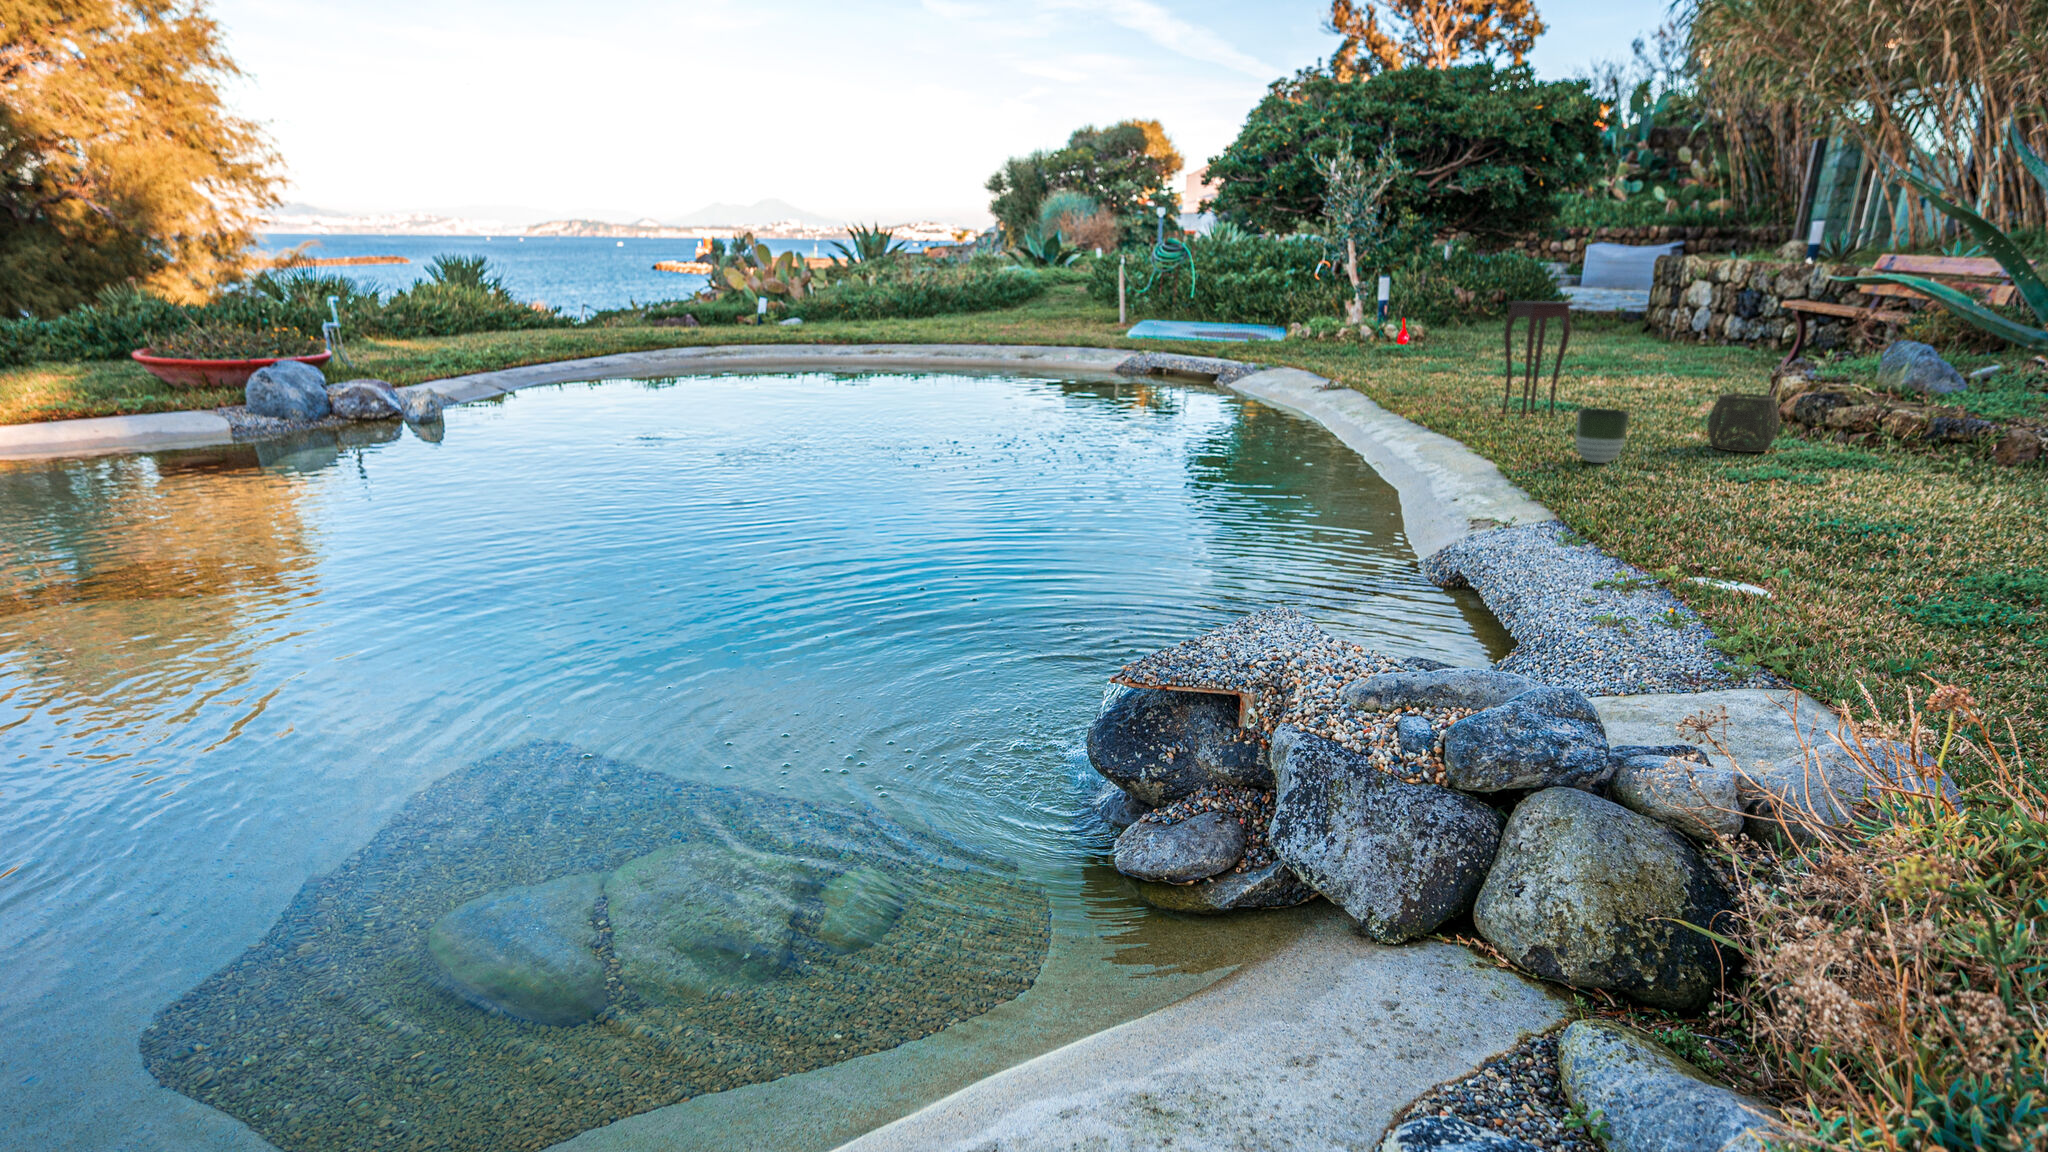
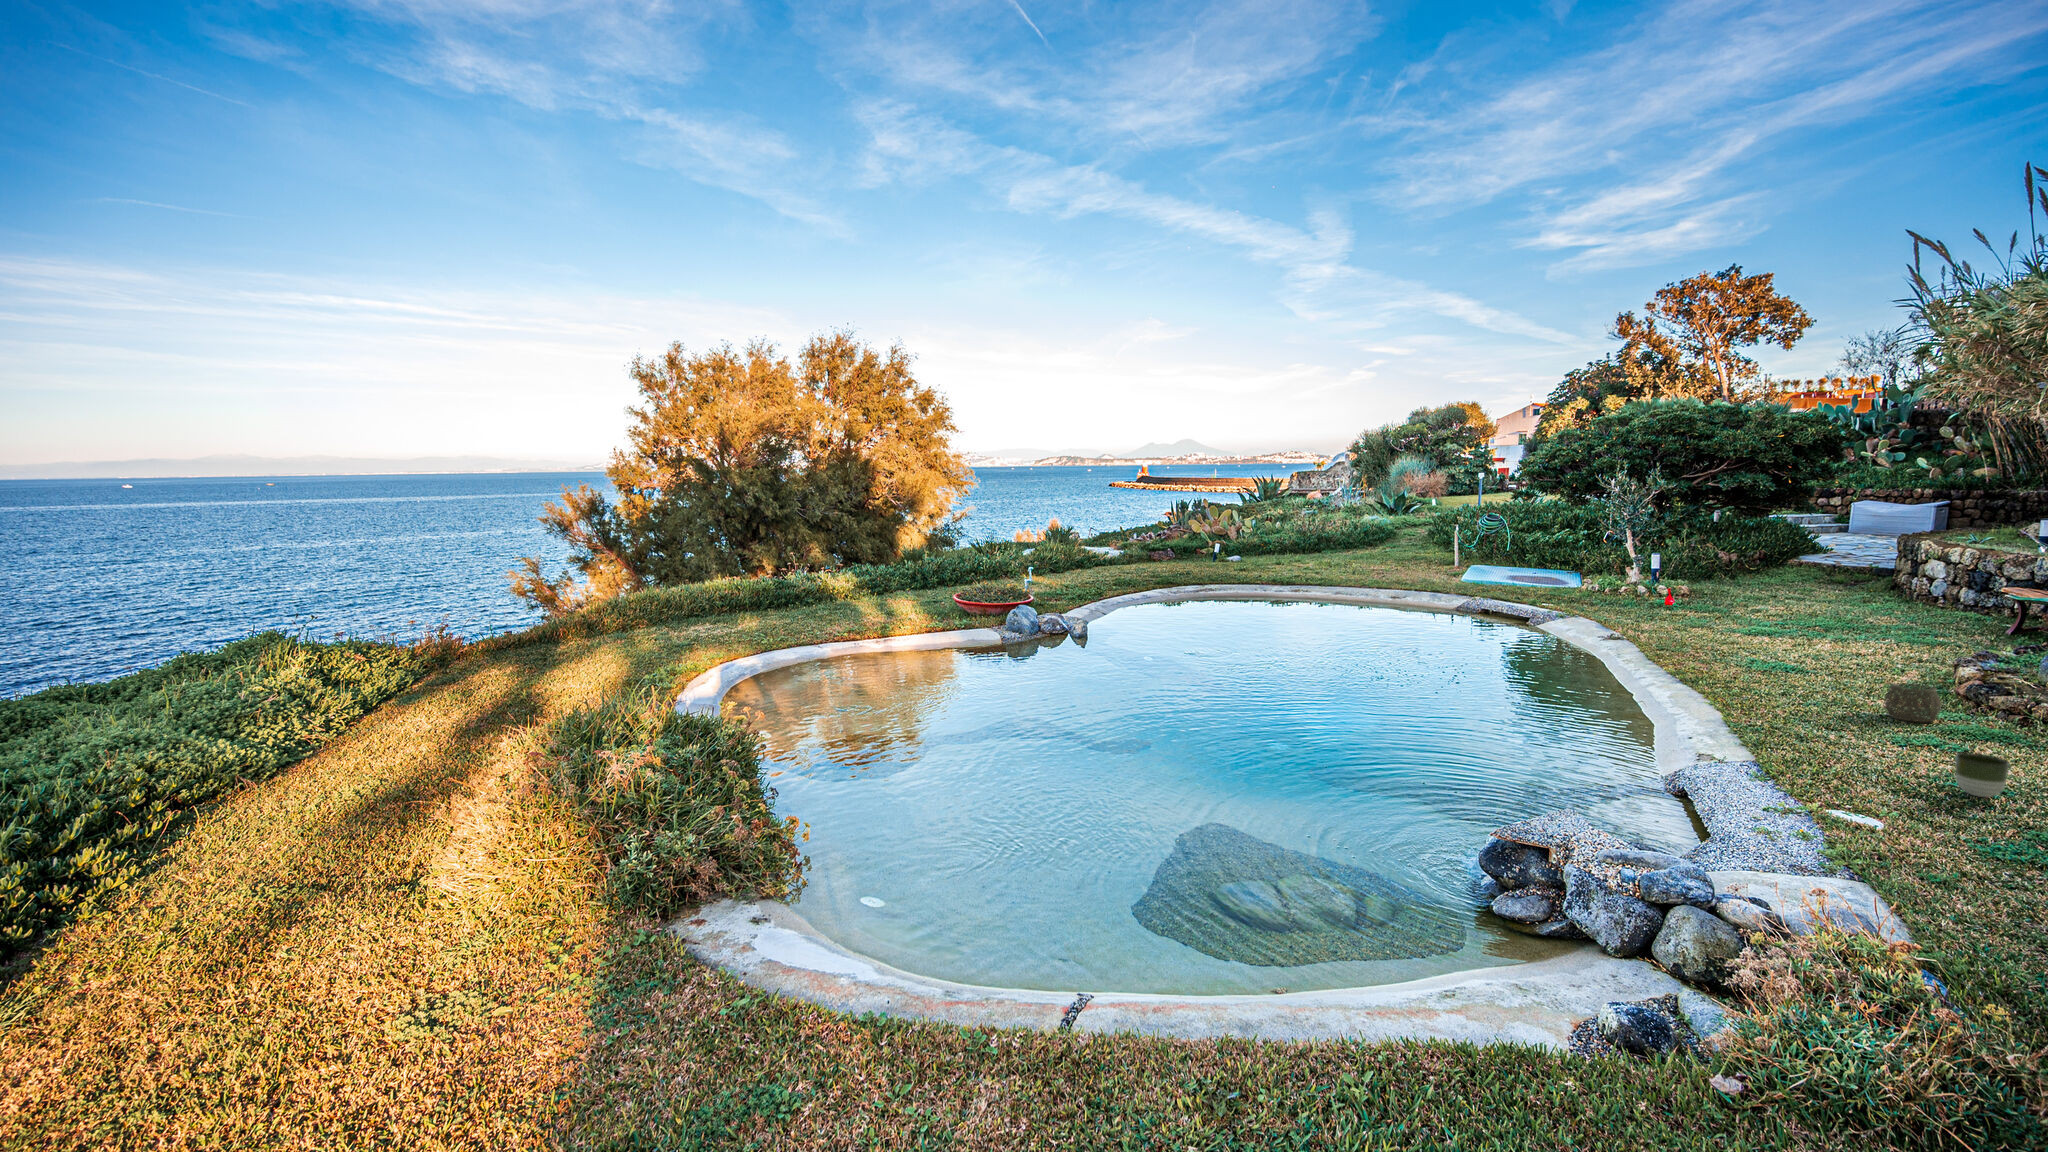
side table: present [1502,301,1573,418] -> none [1734,608,1785,680]
planter: present [1576,409,1629,463] -> present [1955,753,2009,797]

